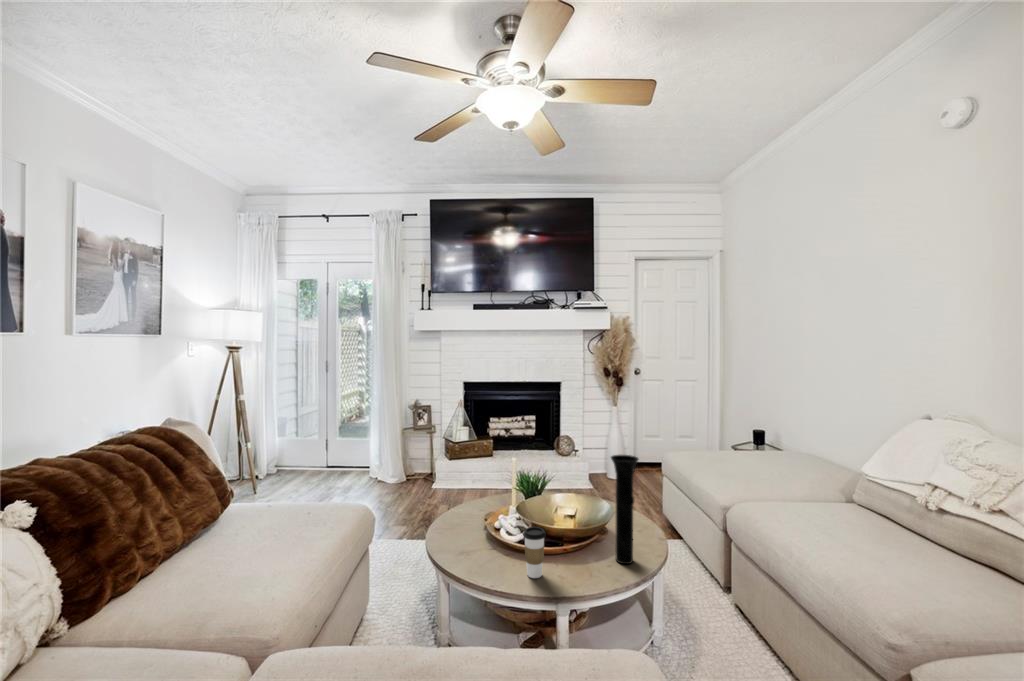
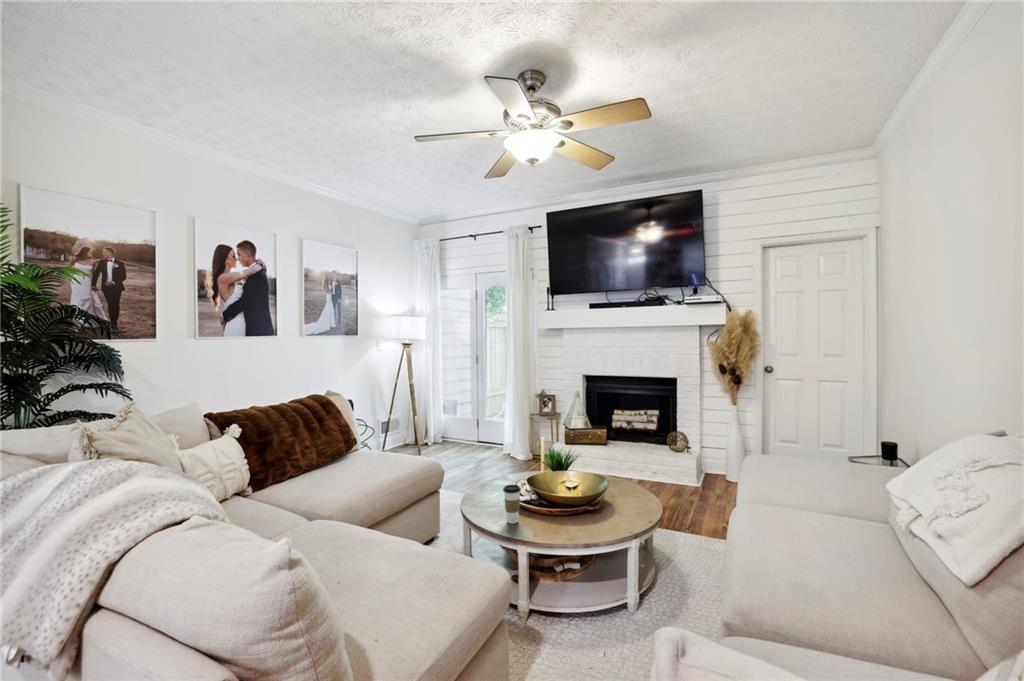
vase: present [611,455,638,564] -> none [581,435,606,530]

